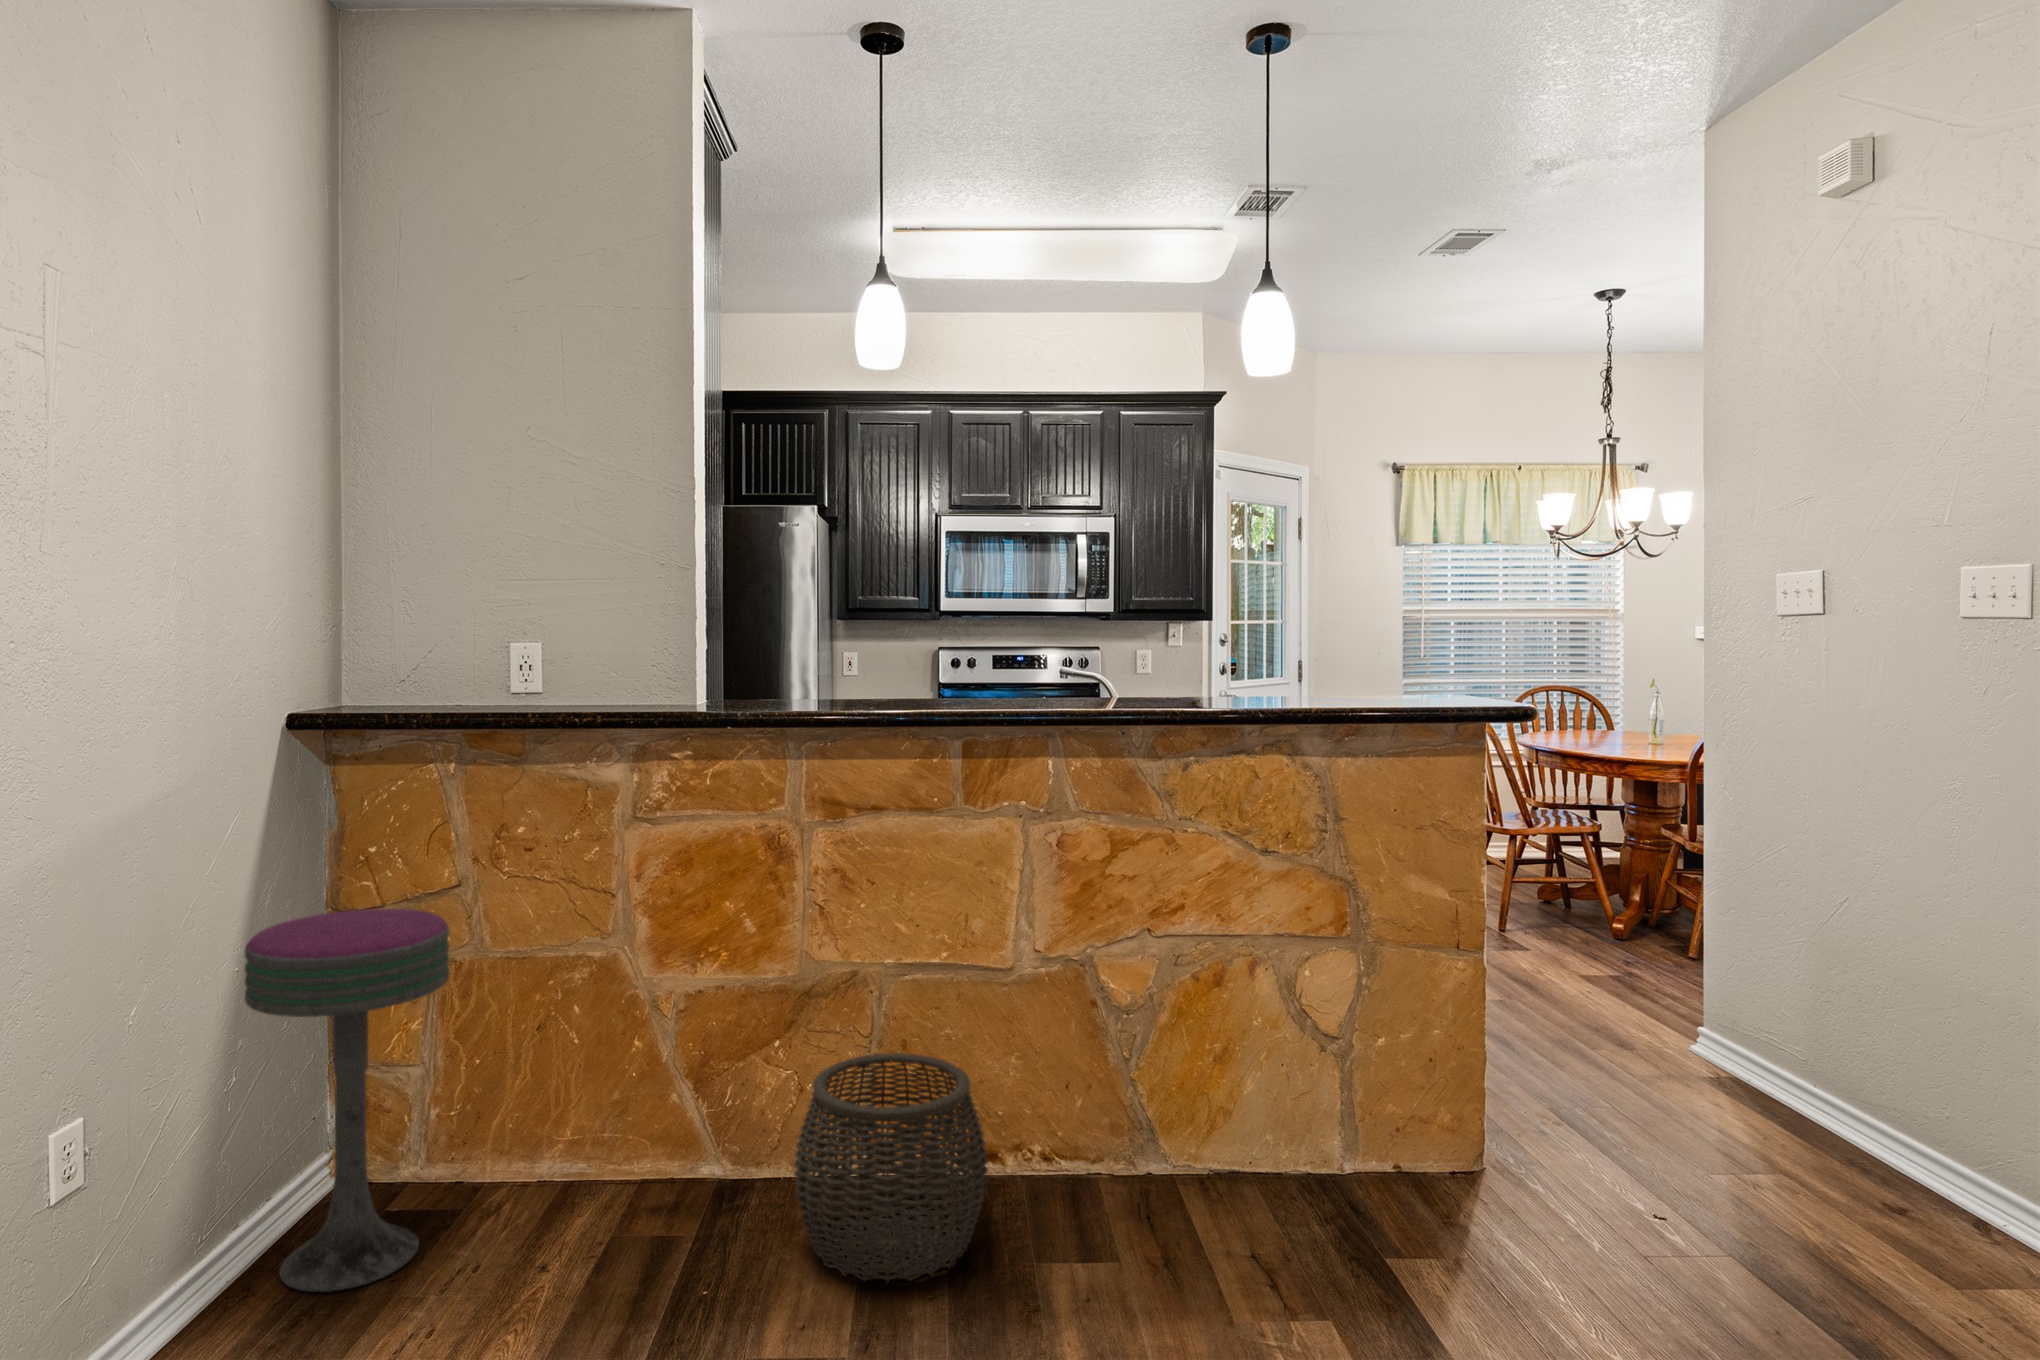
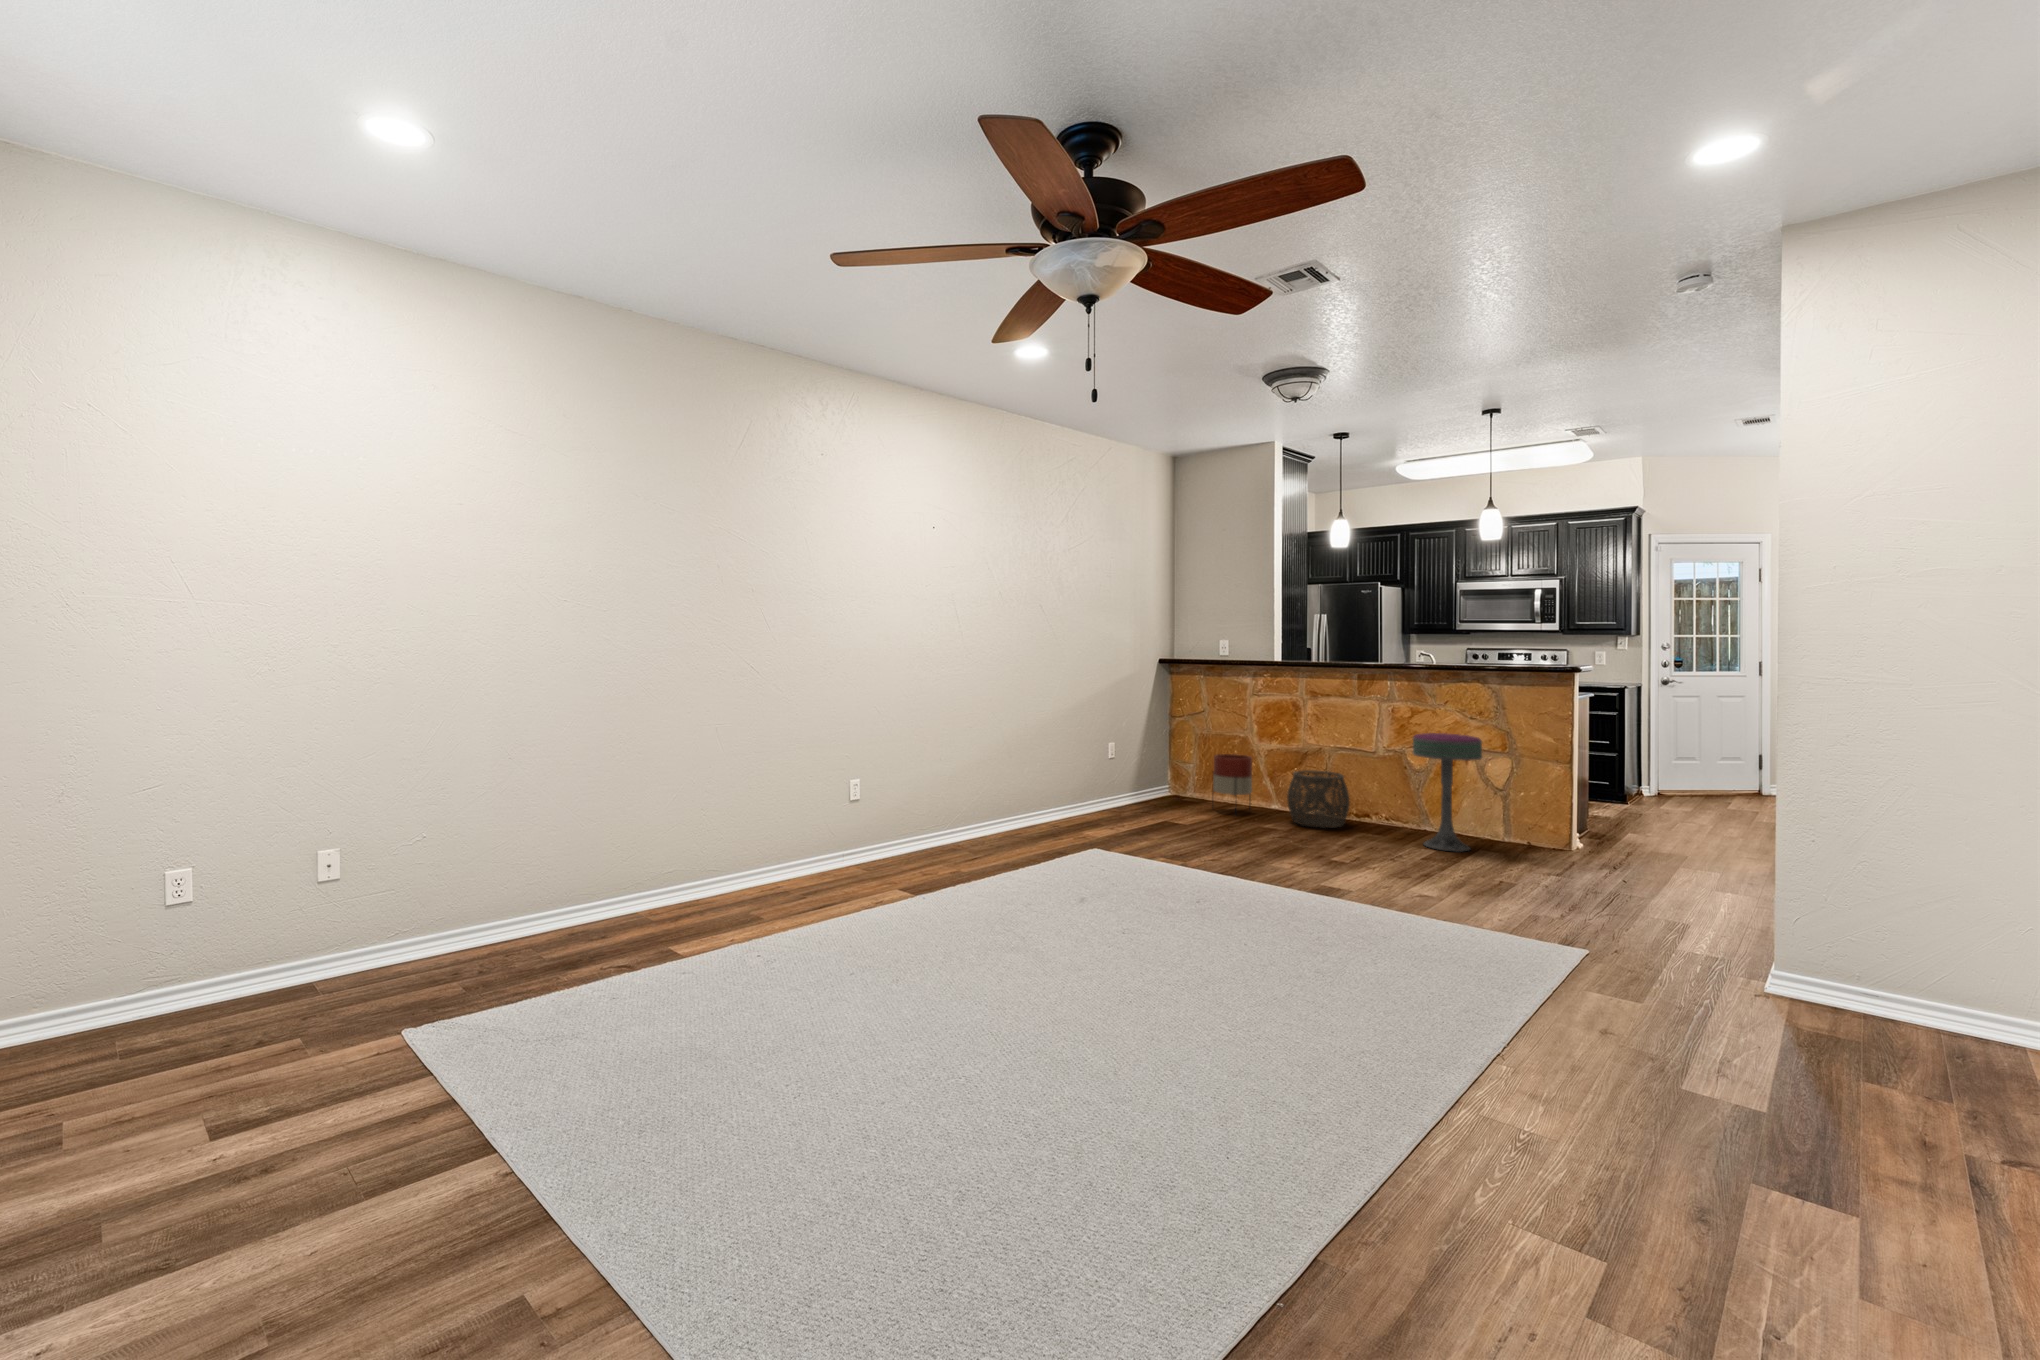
bar stool: present [245,909,449,1292] -> present [1413,733,1482,852]
planter: none [519,1033,663,1286] -> present [1212,754,1252,808]

